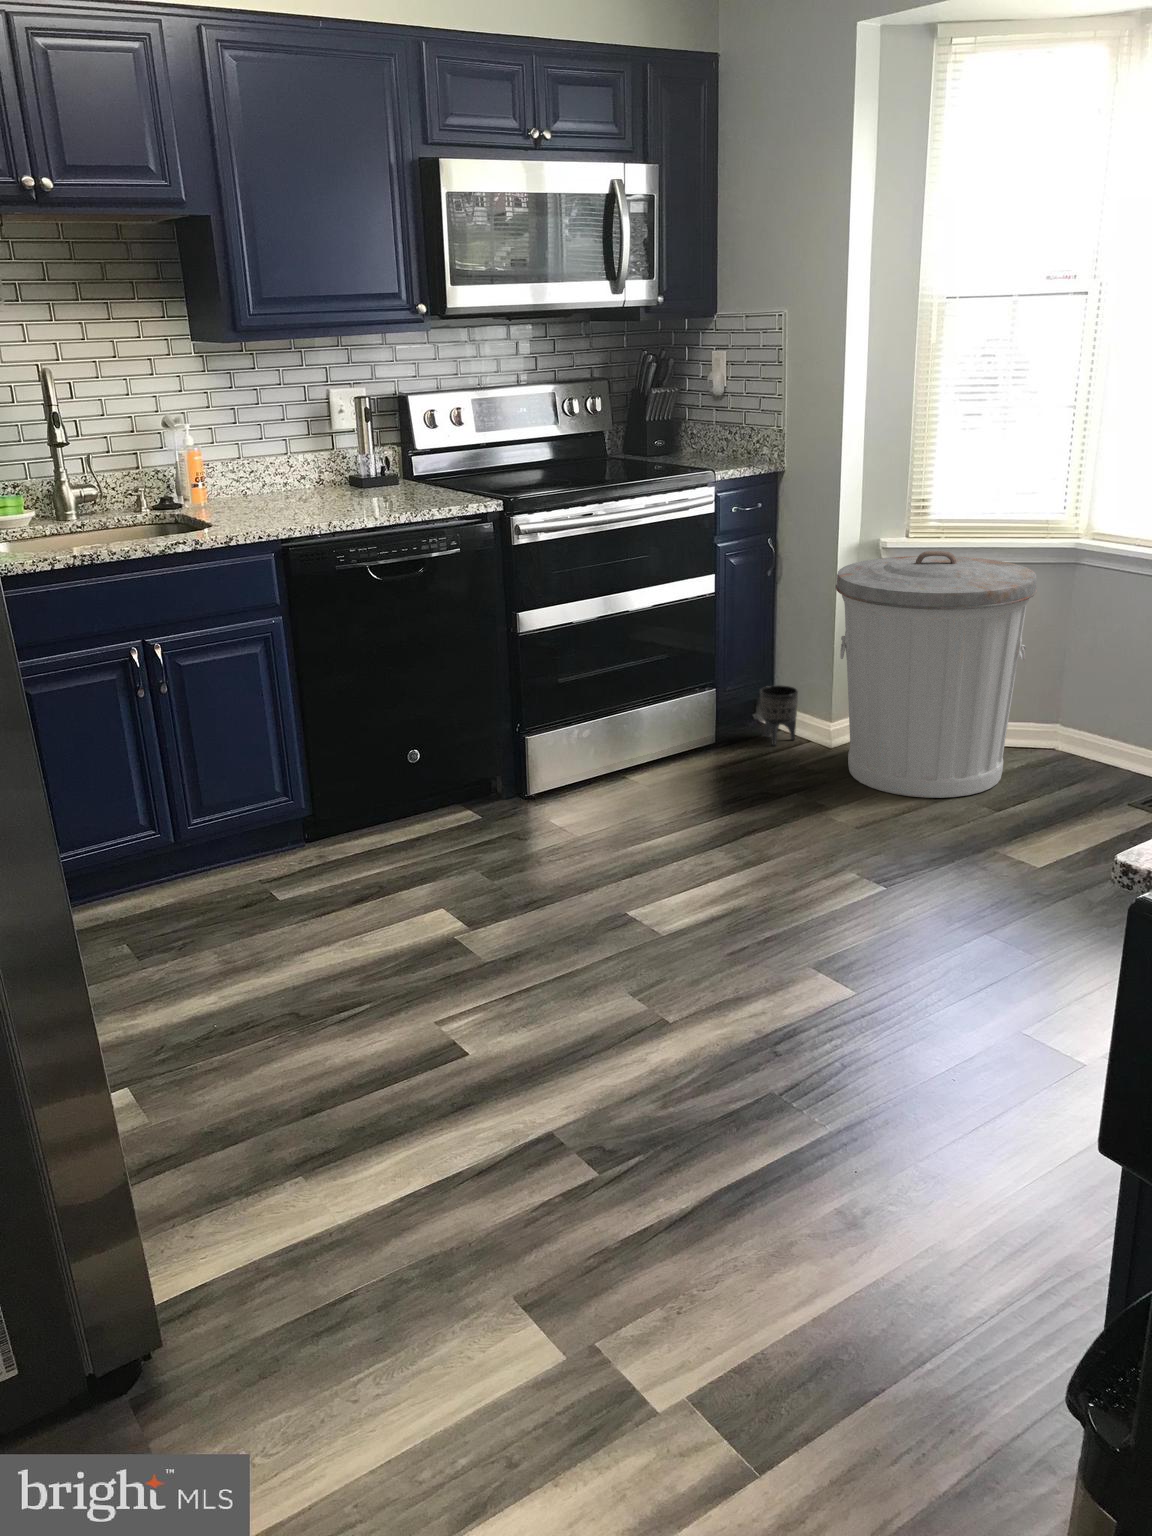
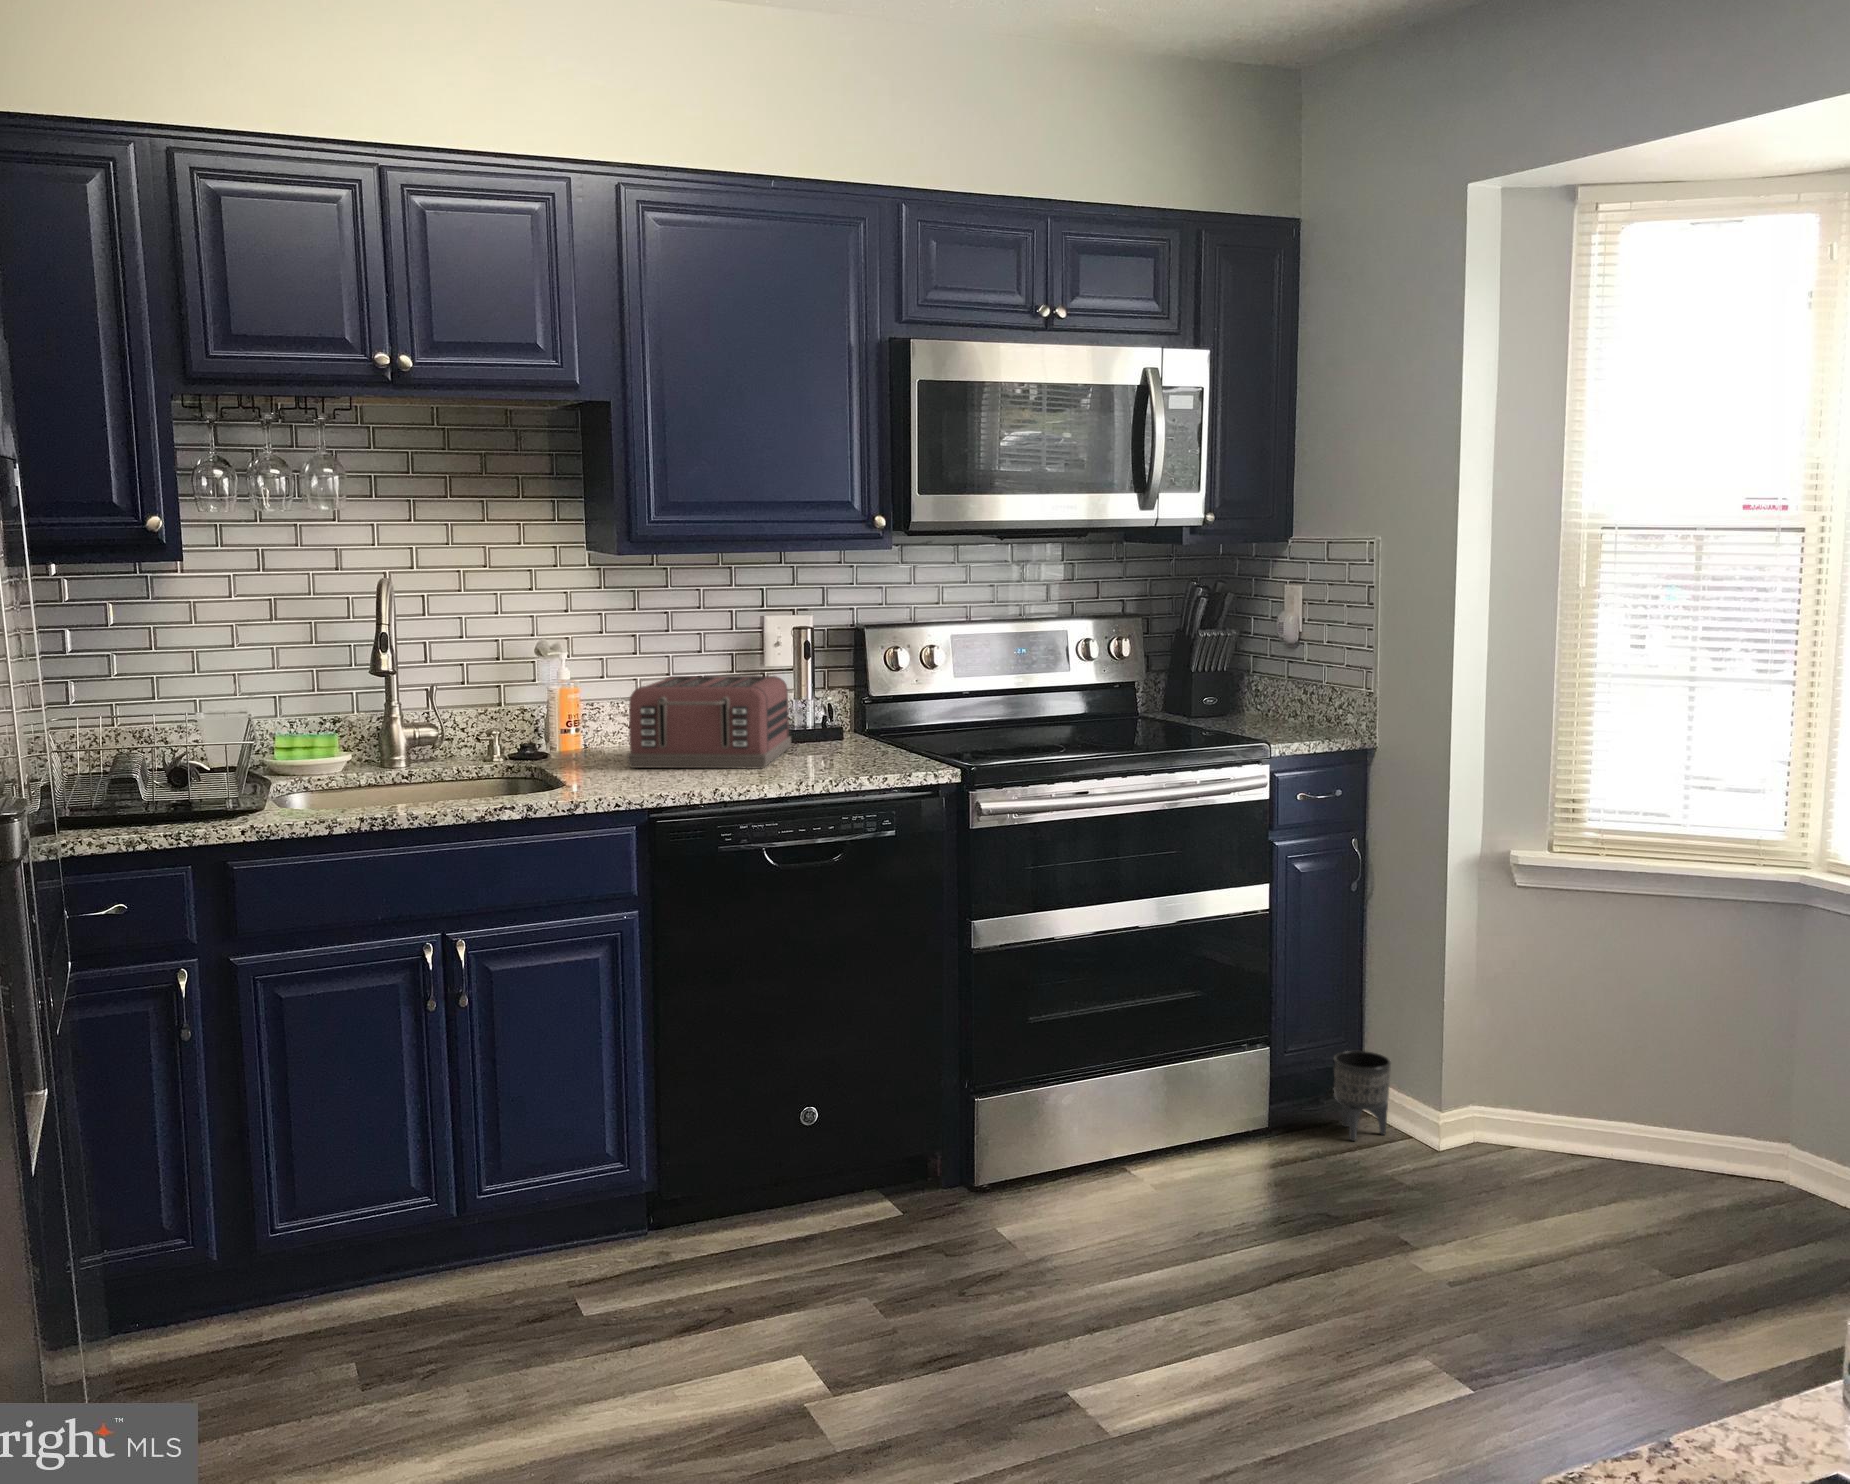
toaster: none [246,436,364,511] -> present [627,676,791,769]
trash can: present [836,551,1037,798] -> none [1441,877,1753,1257]

